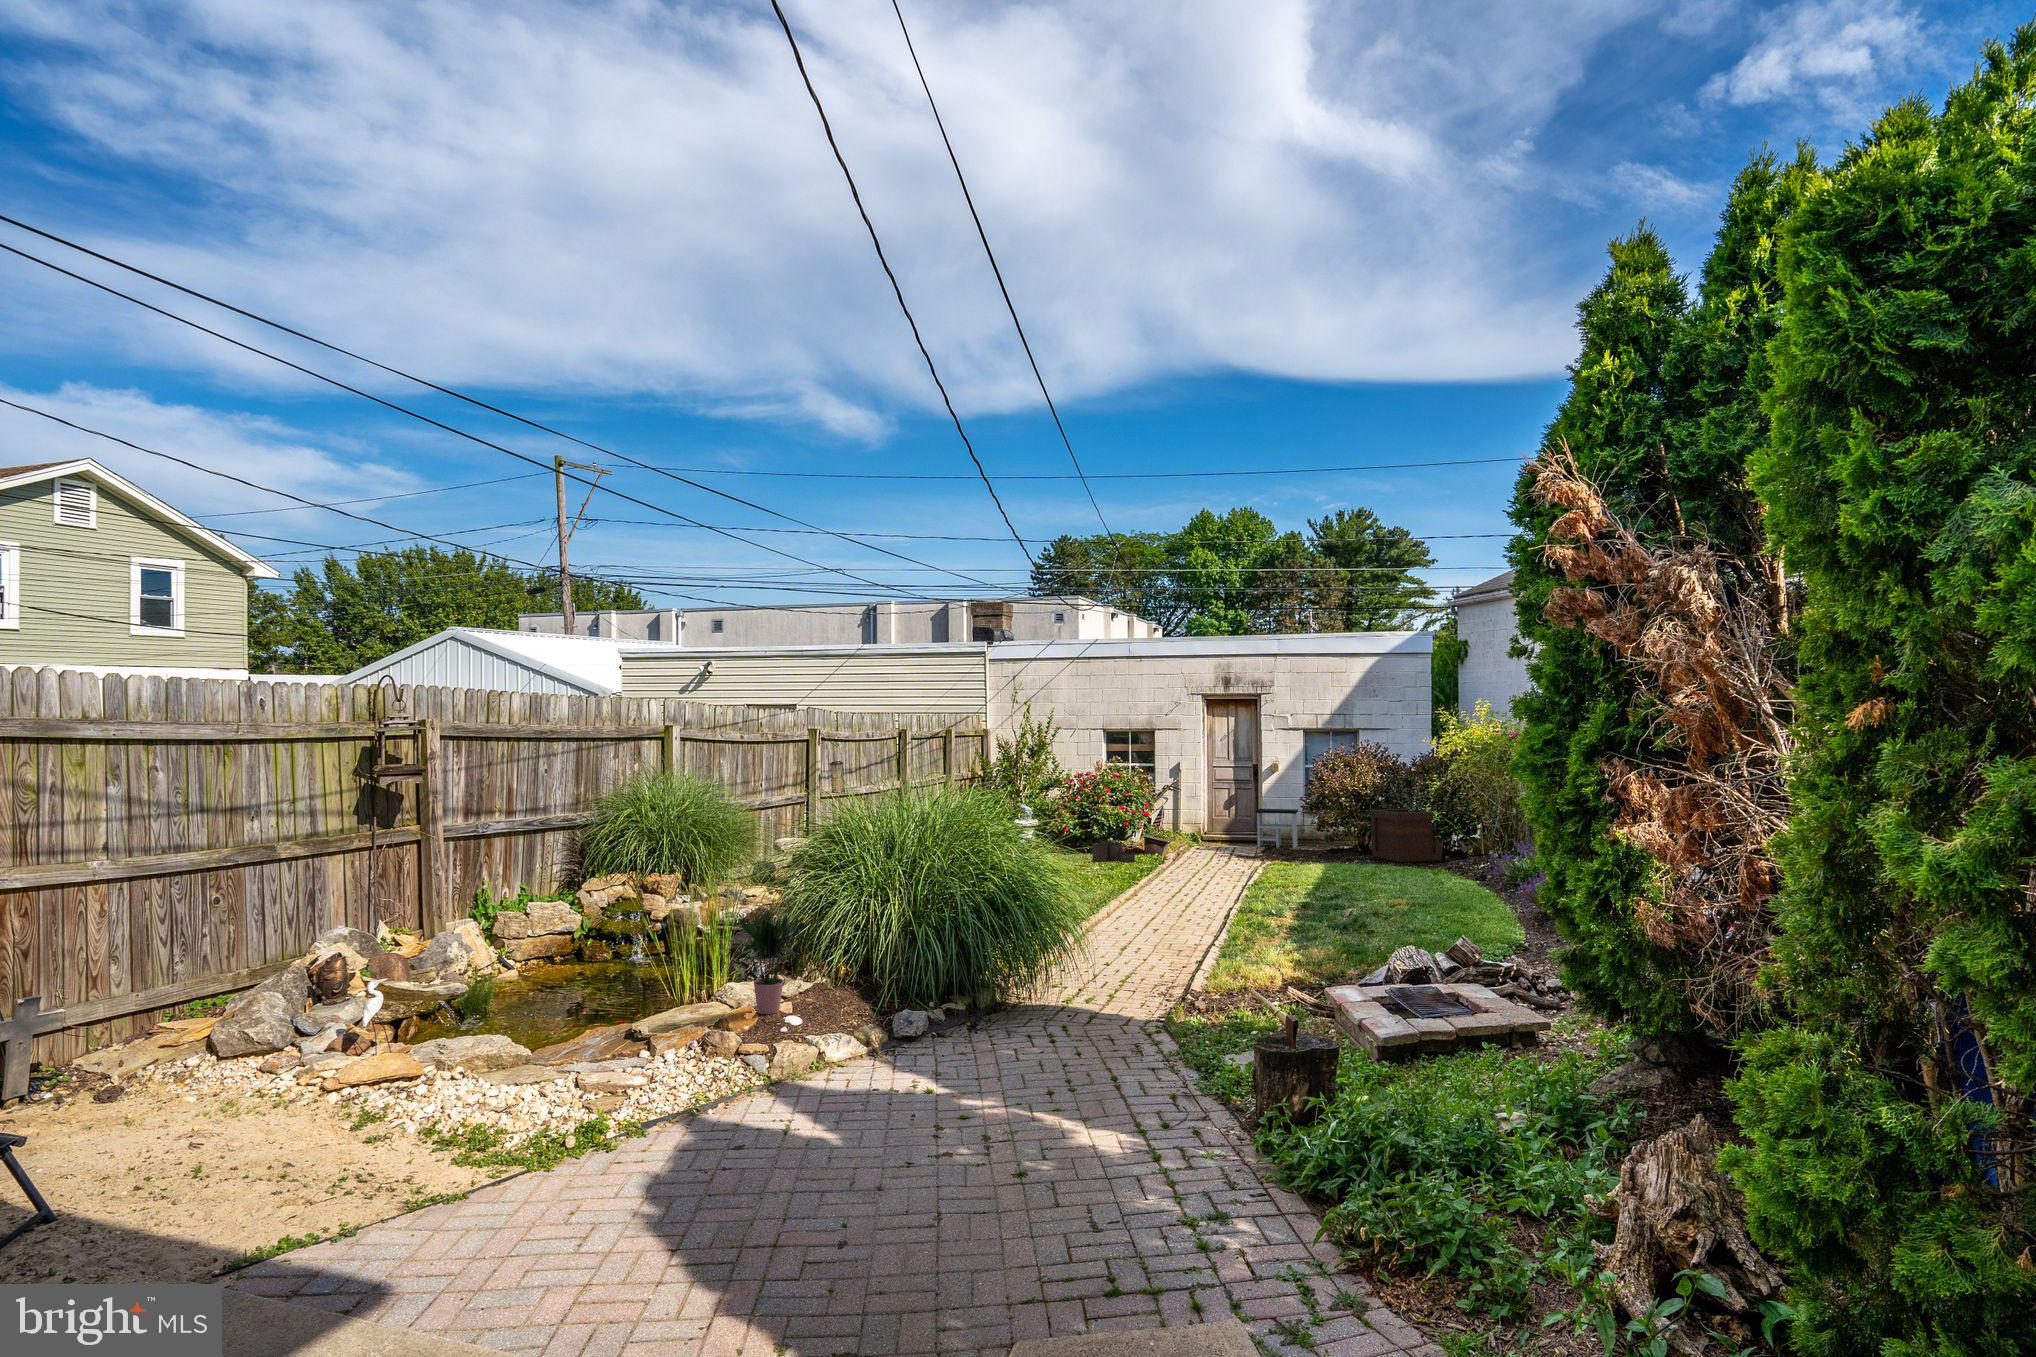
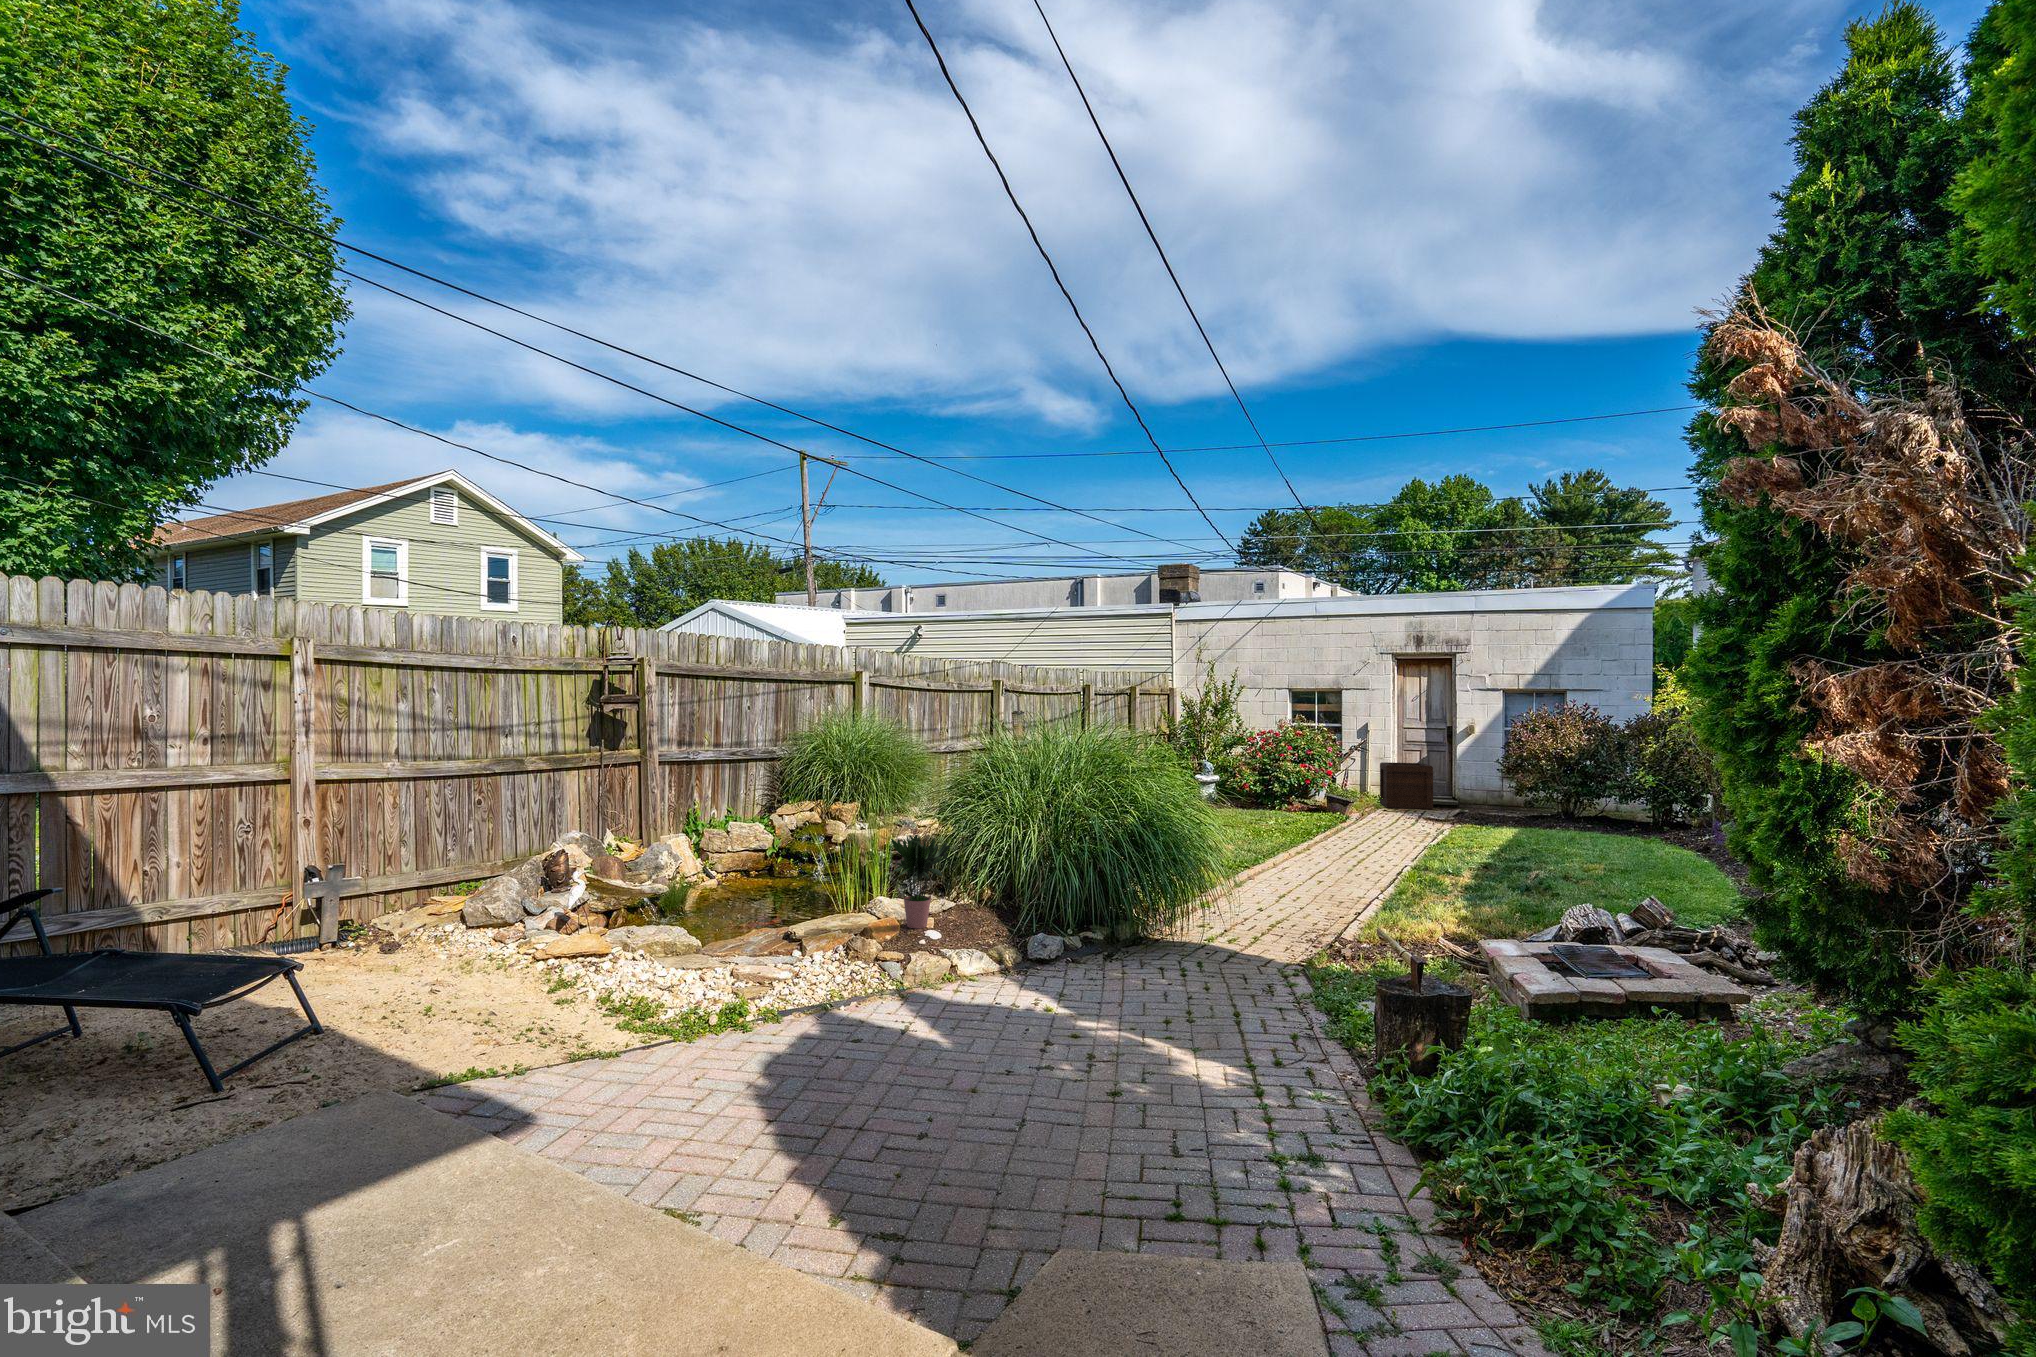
side table: present [1256,809,1298,848] -> none [1445,771,1493,812]
wooden crate: present [1371,809,1442,862] -> present [1380,762,1433,810]
woven basket: present [1092,841,1135,862] -> none [1267,795,1312,818]

